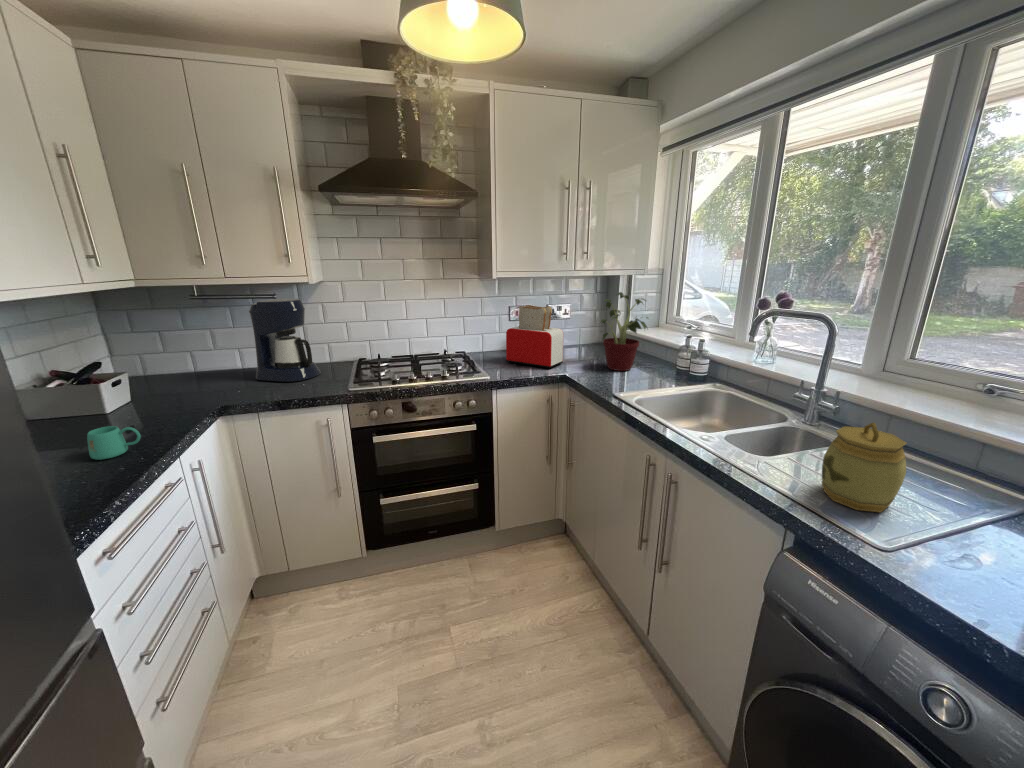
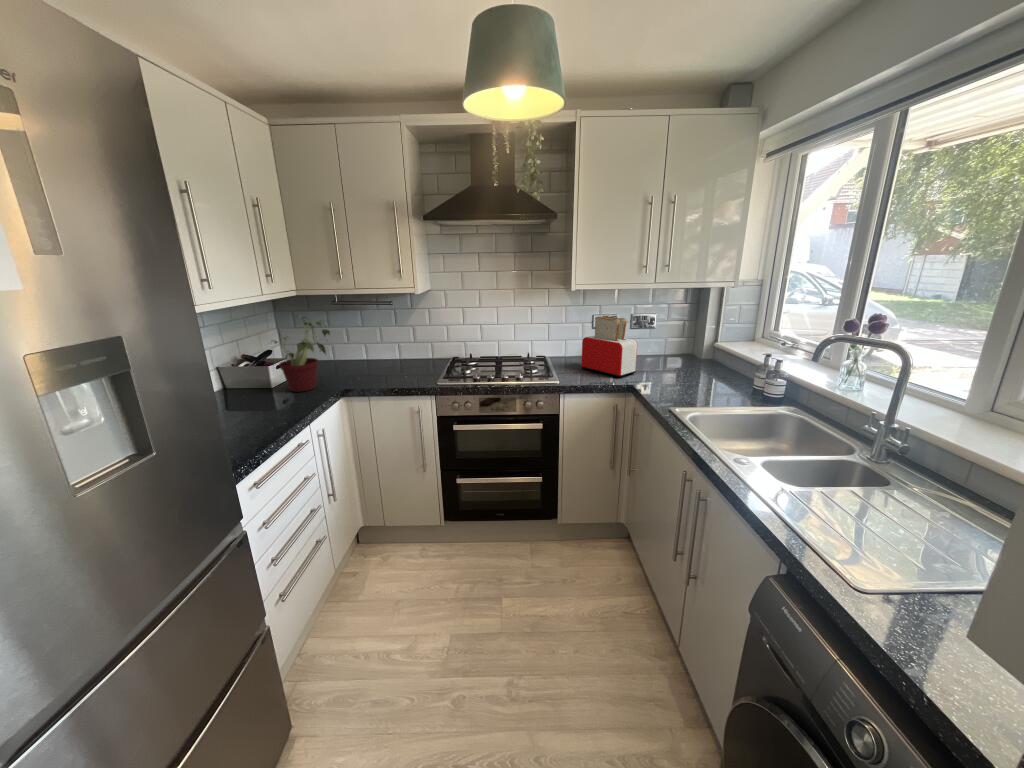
potted plant: present [601,292,648,371] -> present [271,317,330,392]
coffee maker: present [249,298,320,382] -> none [371,305,422,373]
jar: present [822,423,907,512] -> none [840,466,933,562]
mug: present [87,426,141,460] -> none [253,398,284,421]

